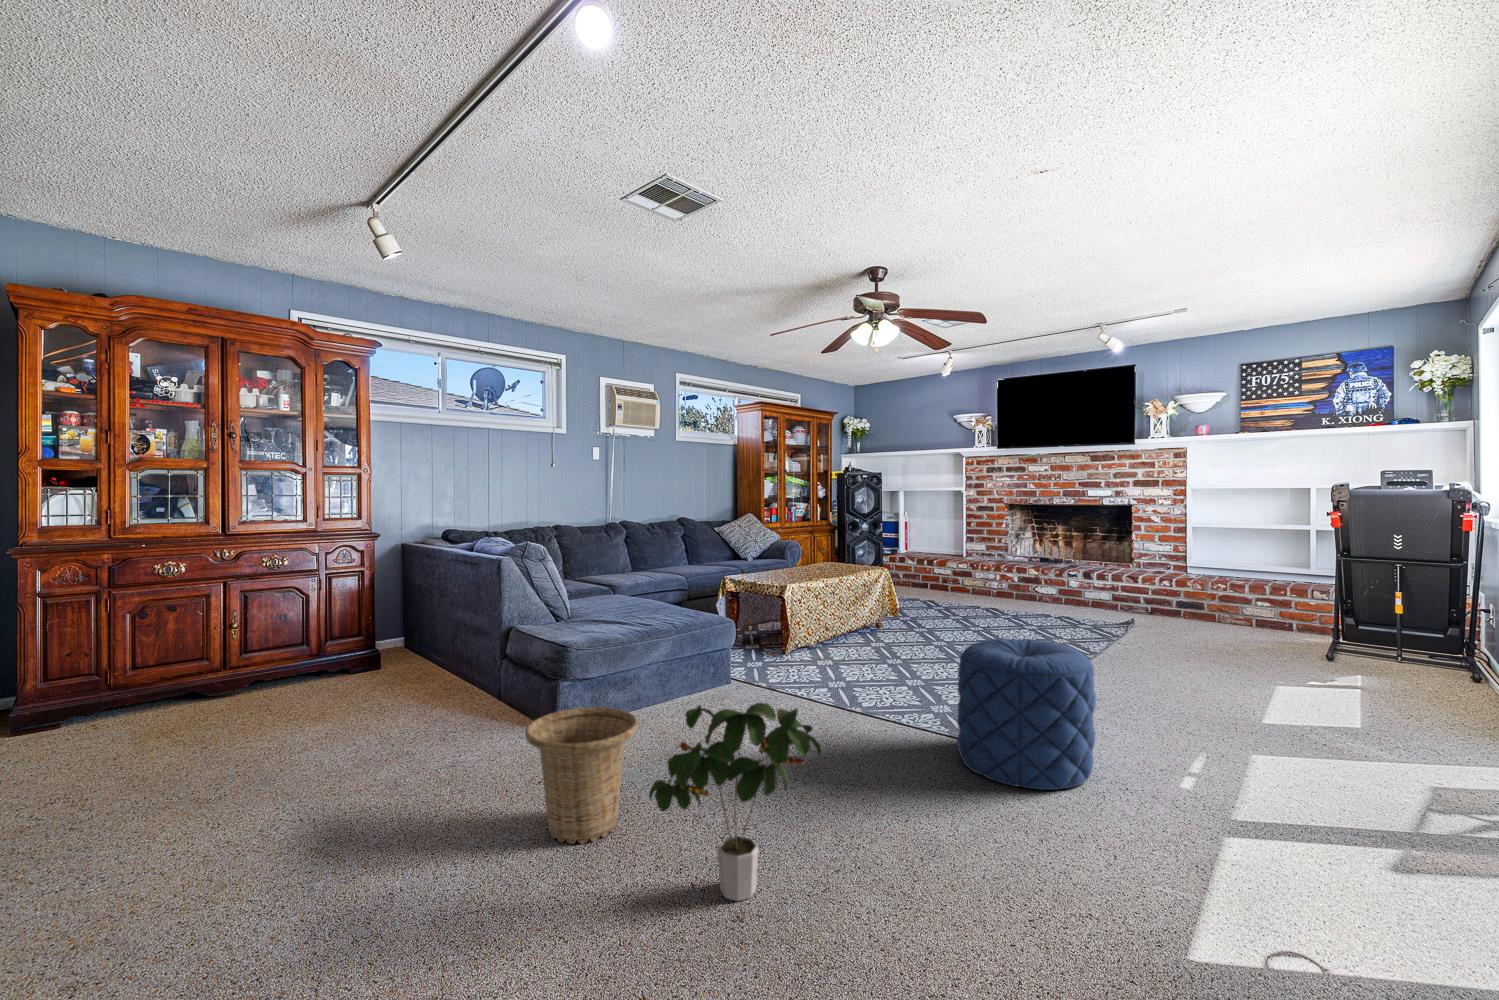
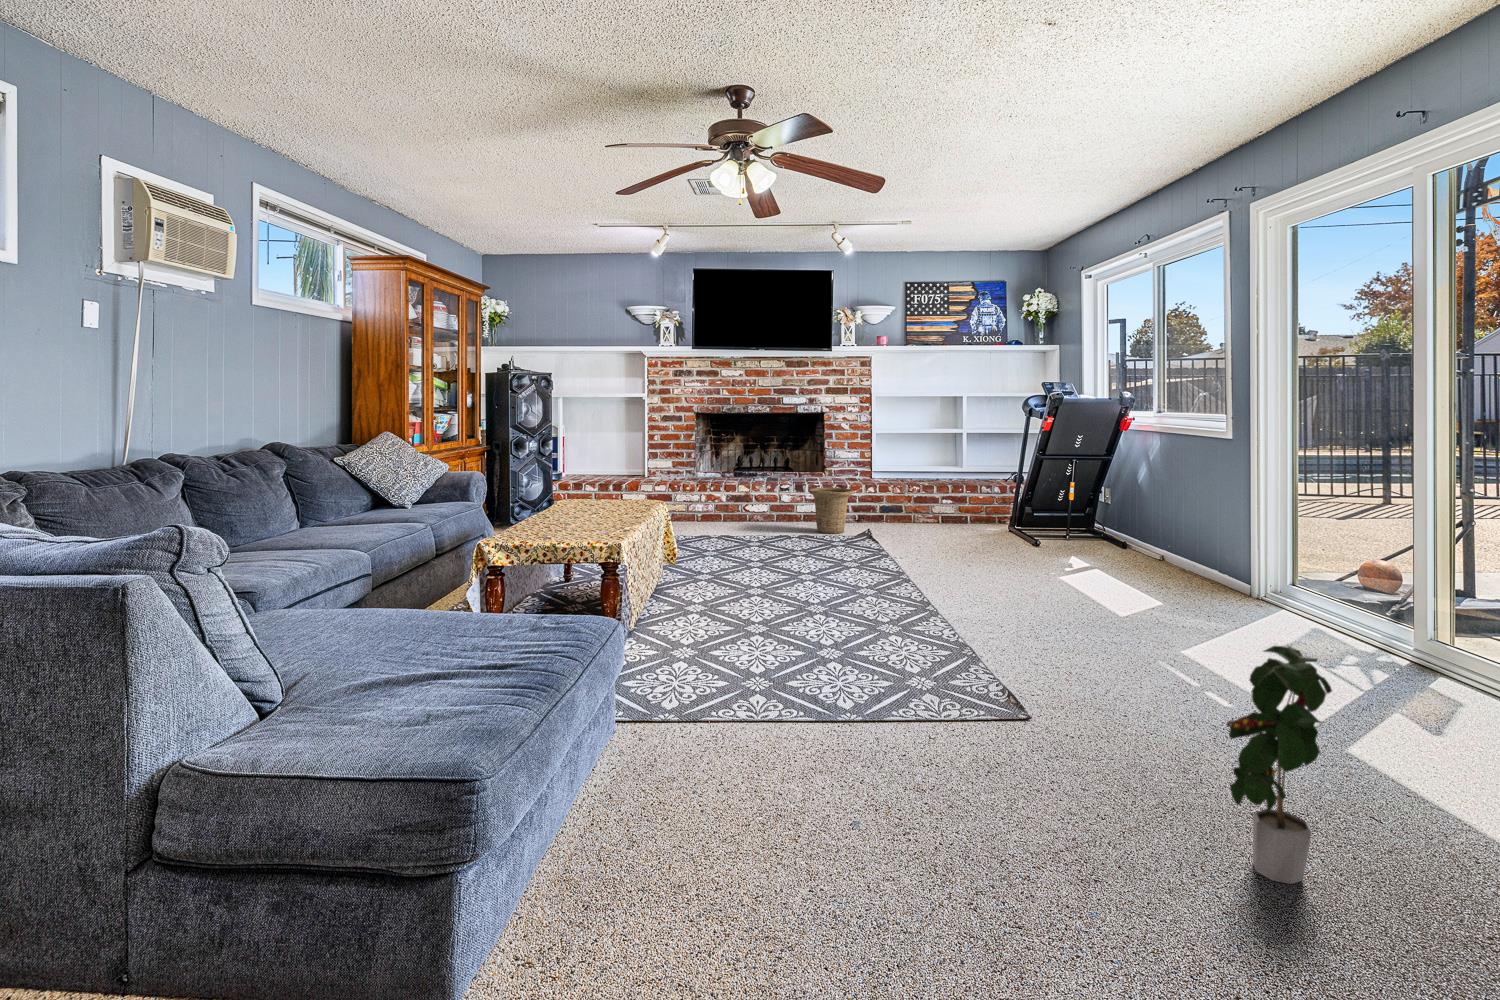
pouf: present [957,638,1096,790] -> none [1043,546,1188,689]
basket: present [525,707,638,844] -> present [809,488,854,534]

